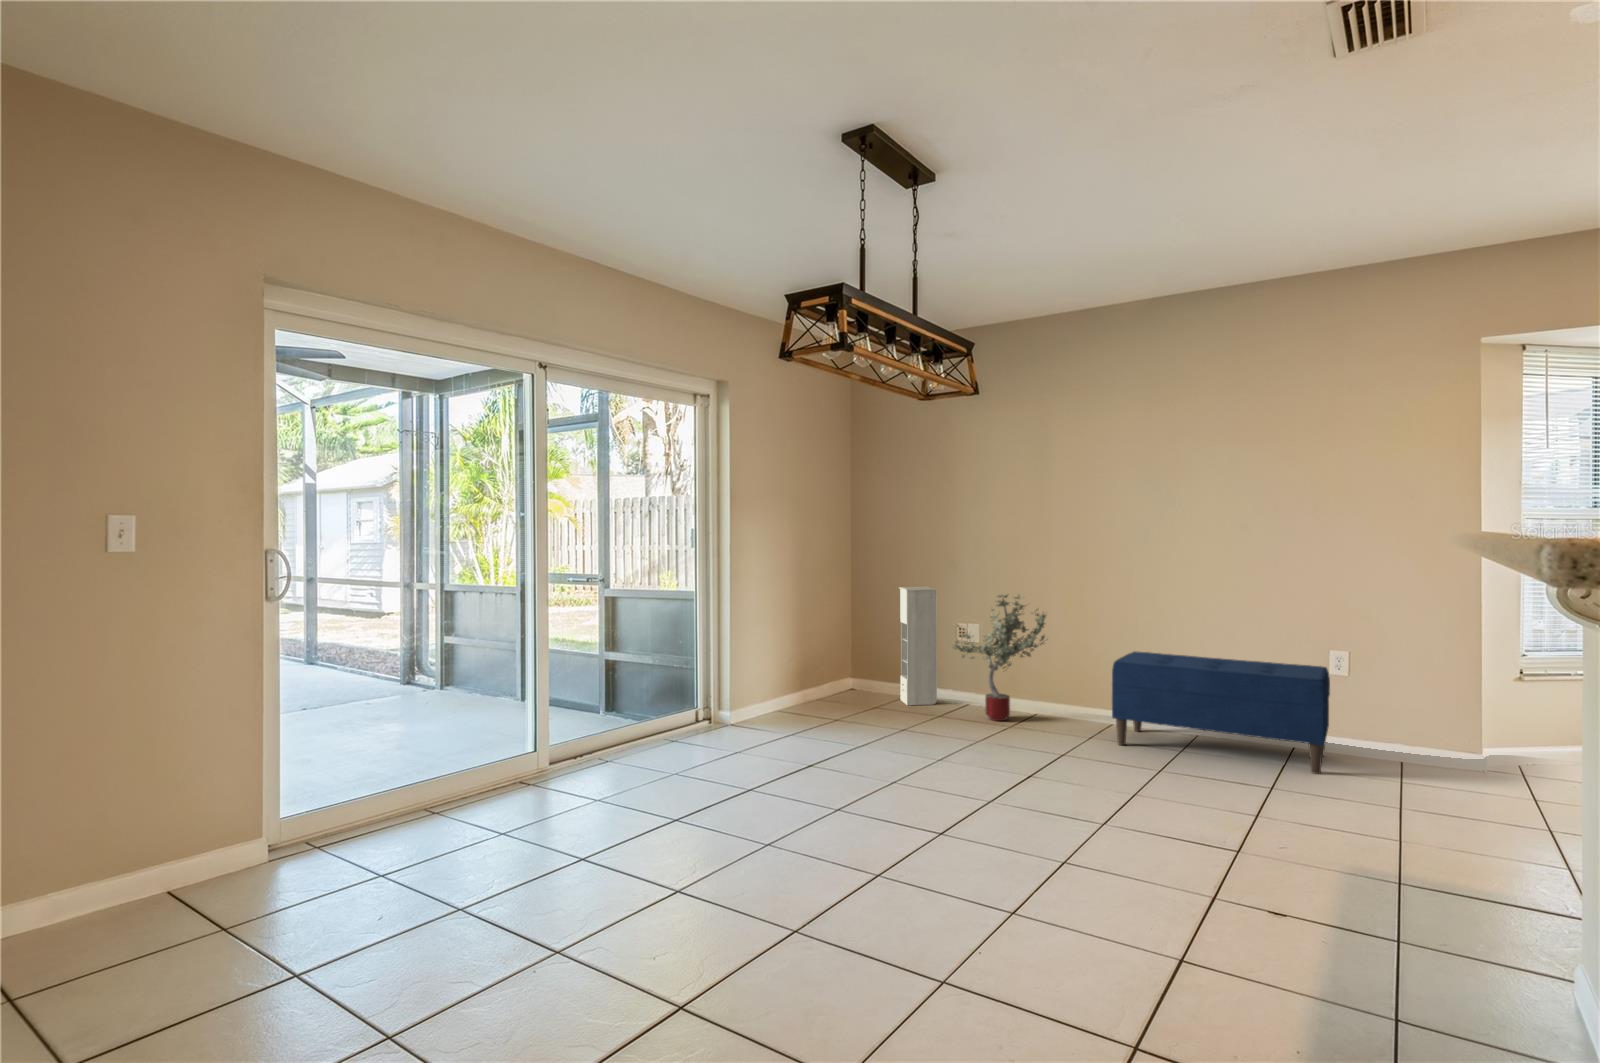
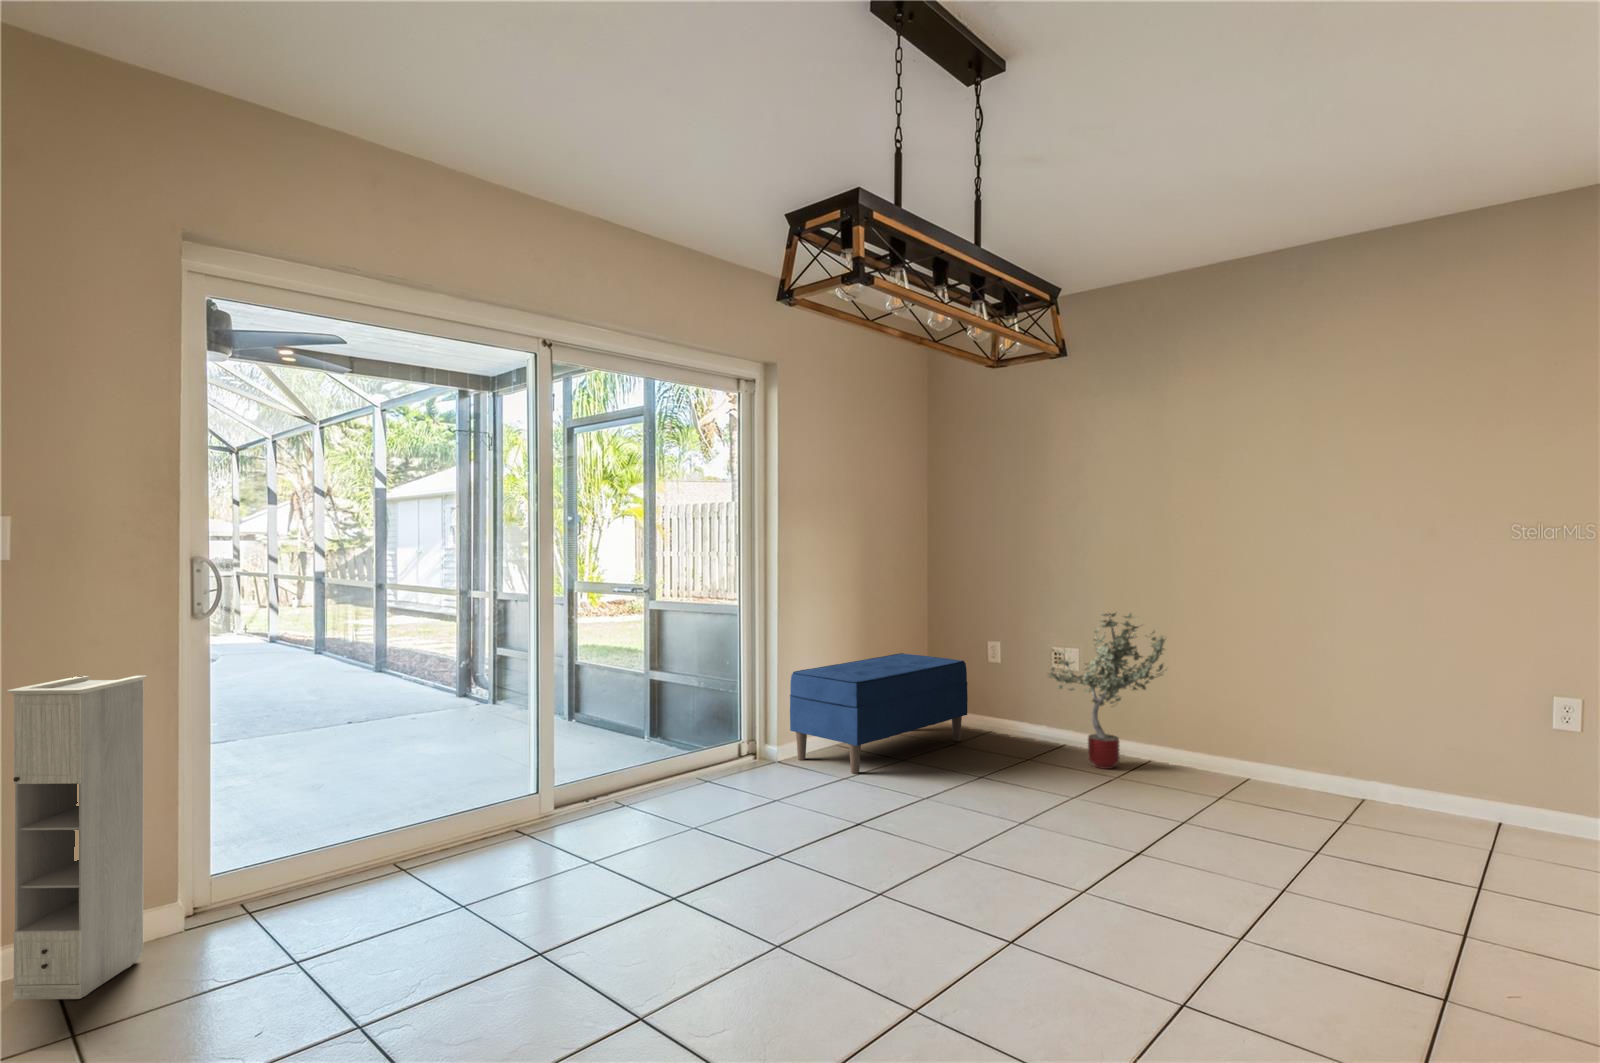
cabinet: present [899,587,937,705] -> present [7,675,147,1000]
bench: present [1112,652,1330,774] -> present [790,653,968,774]

